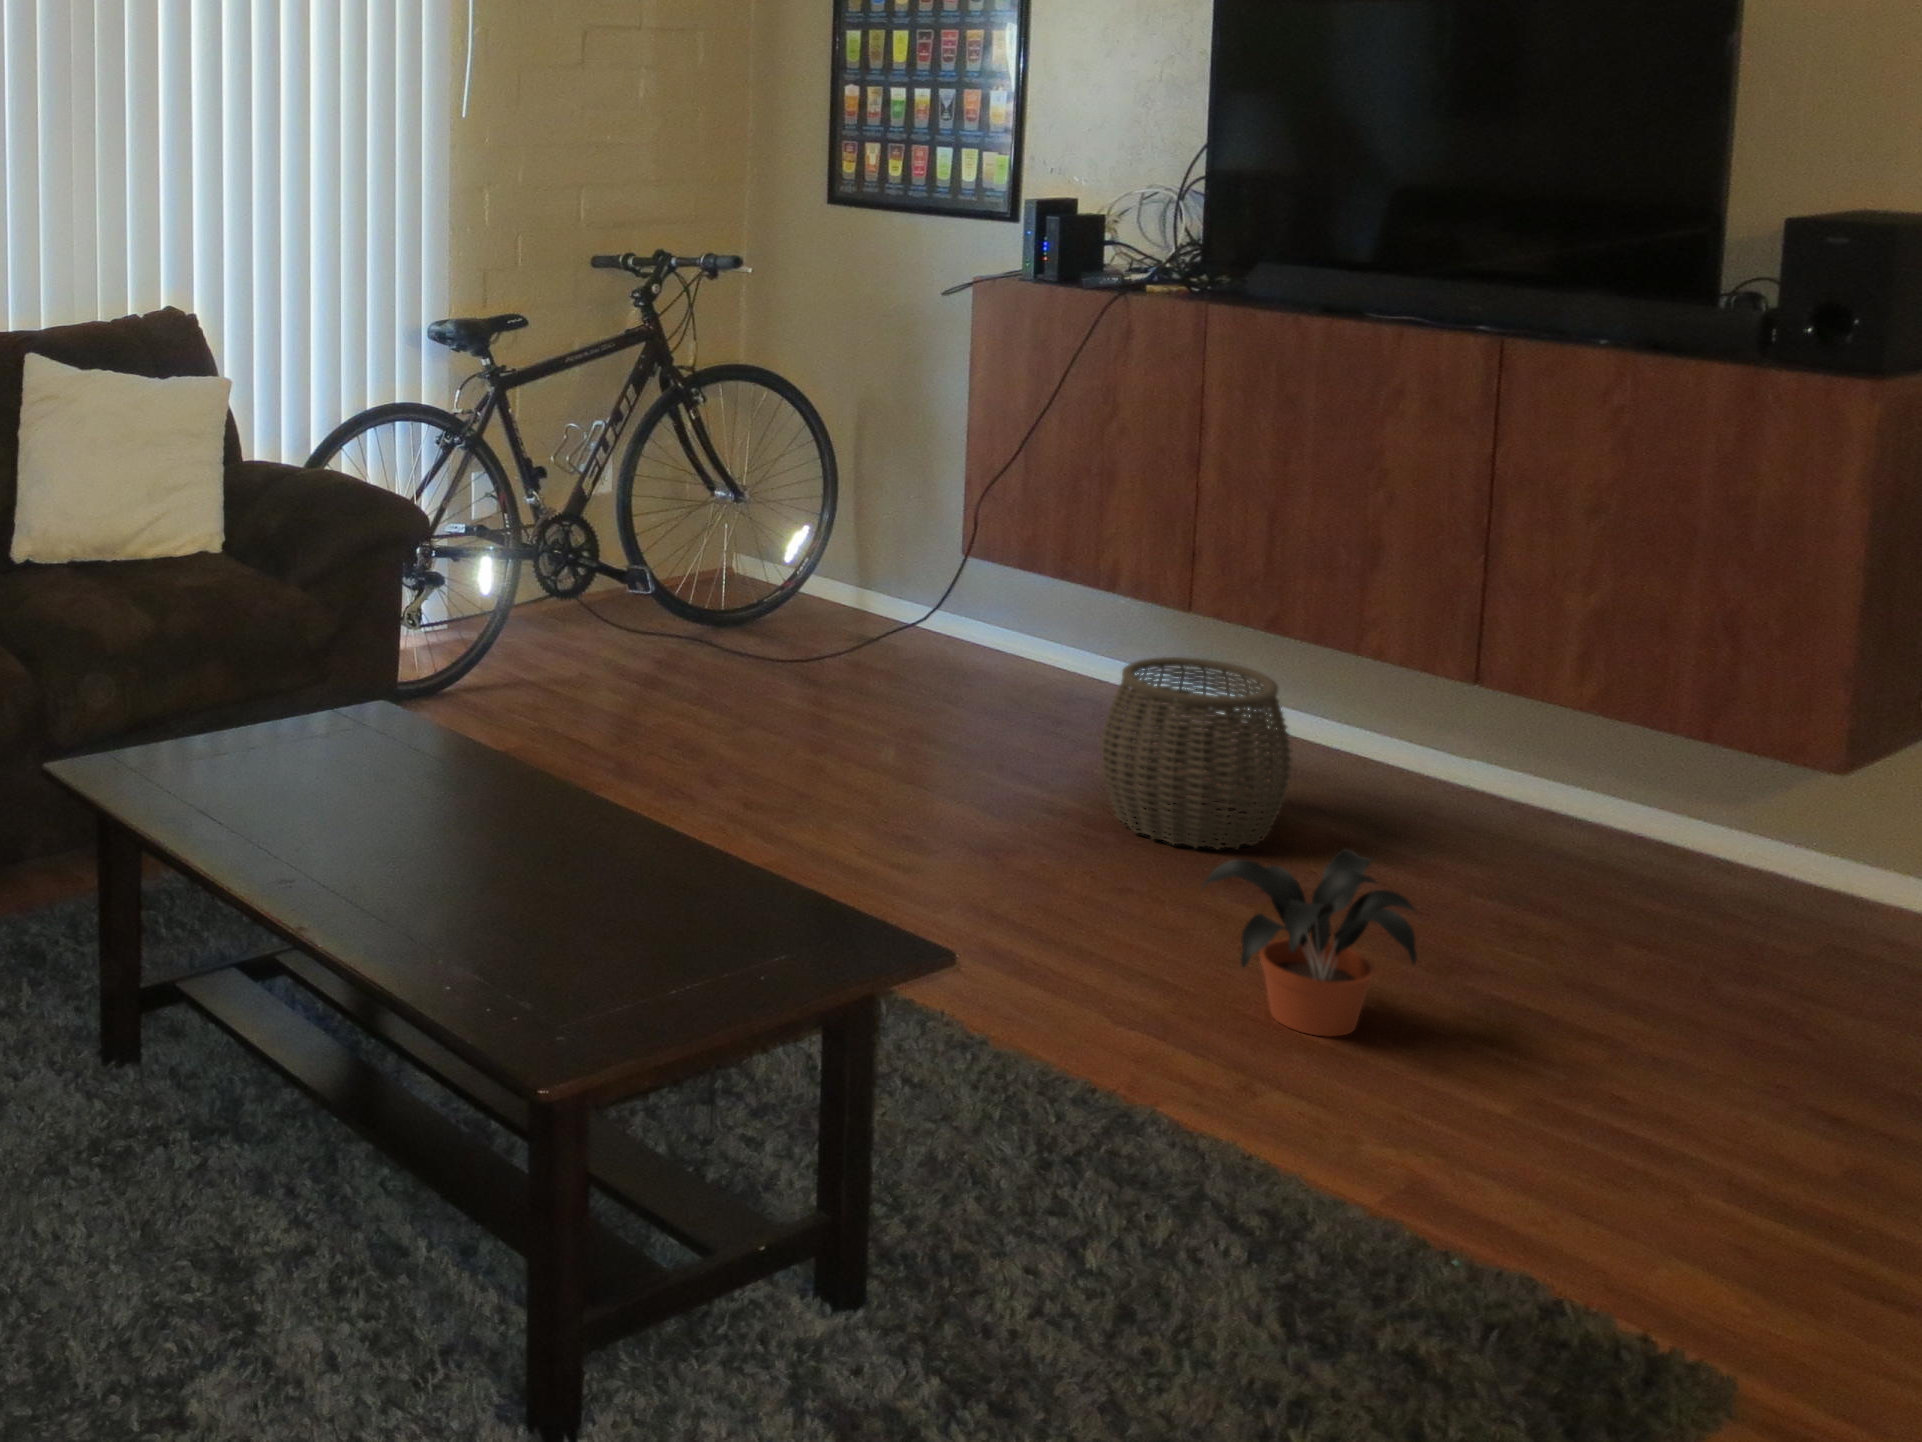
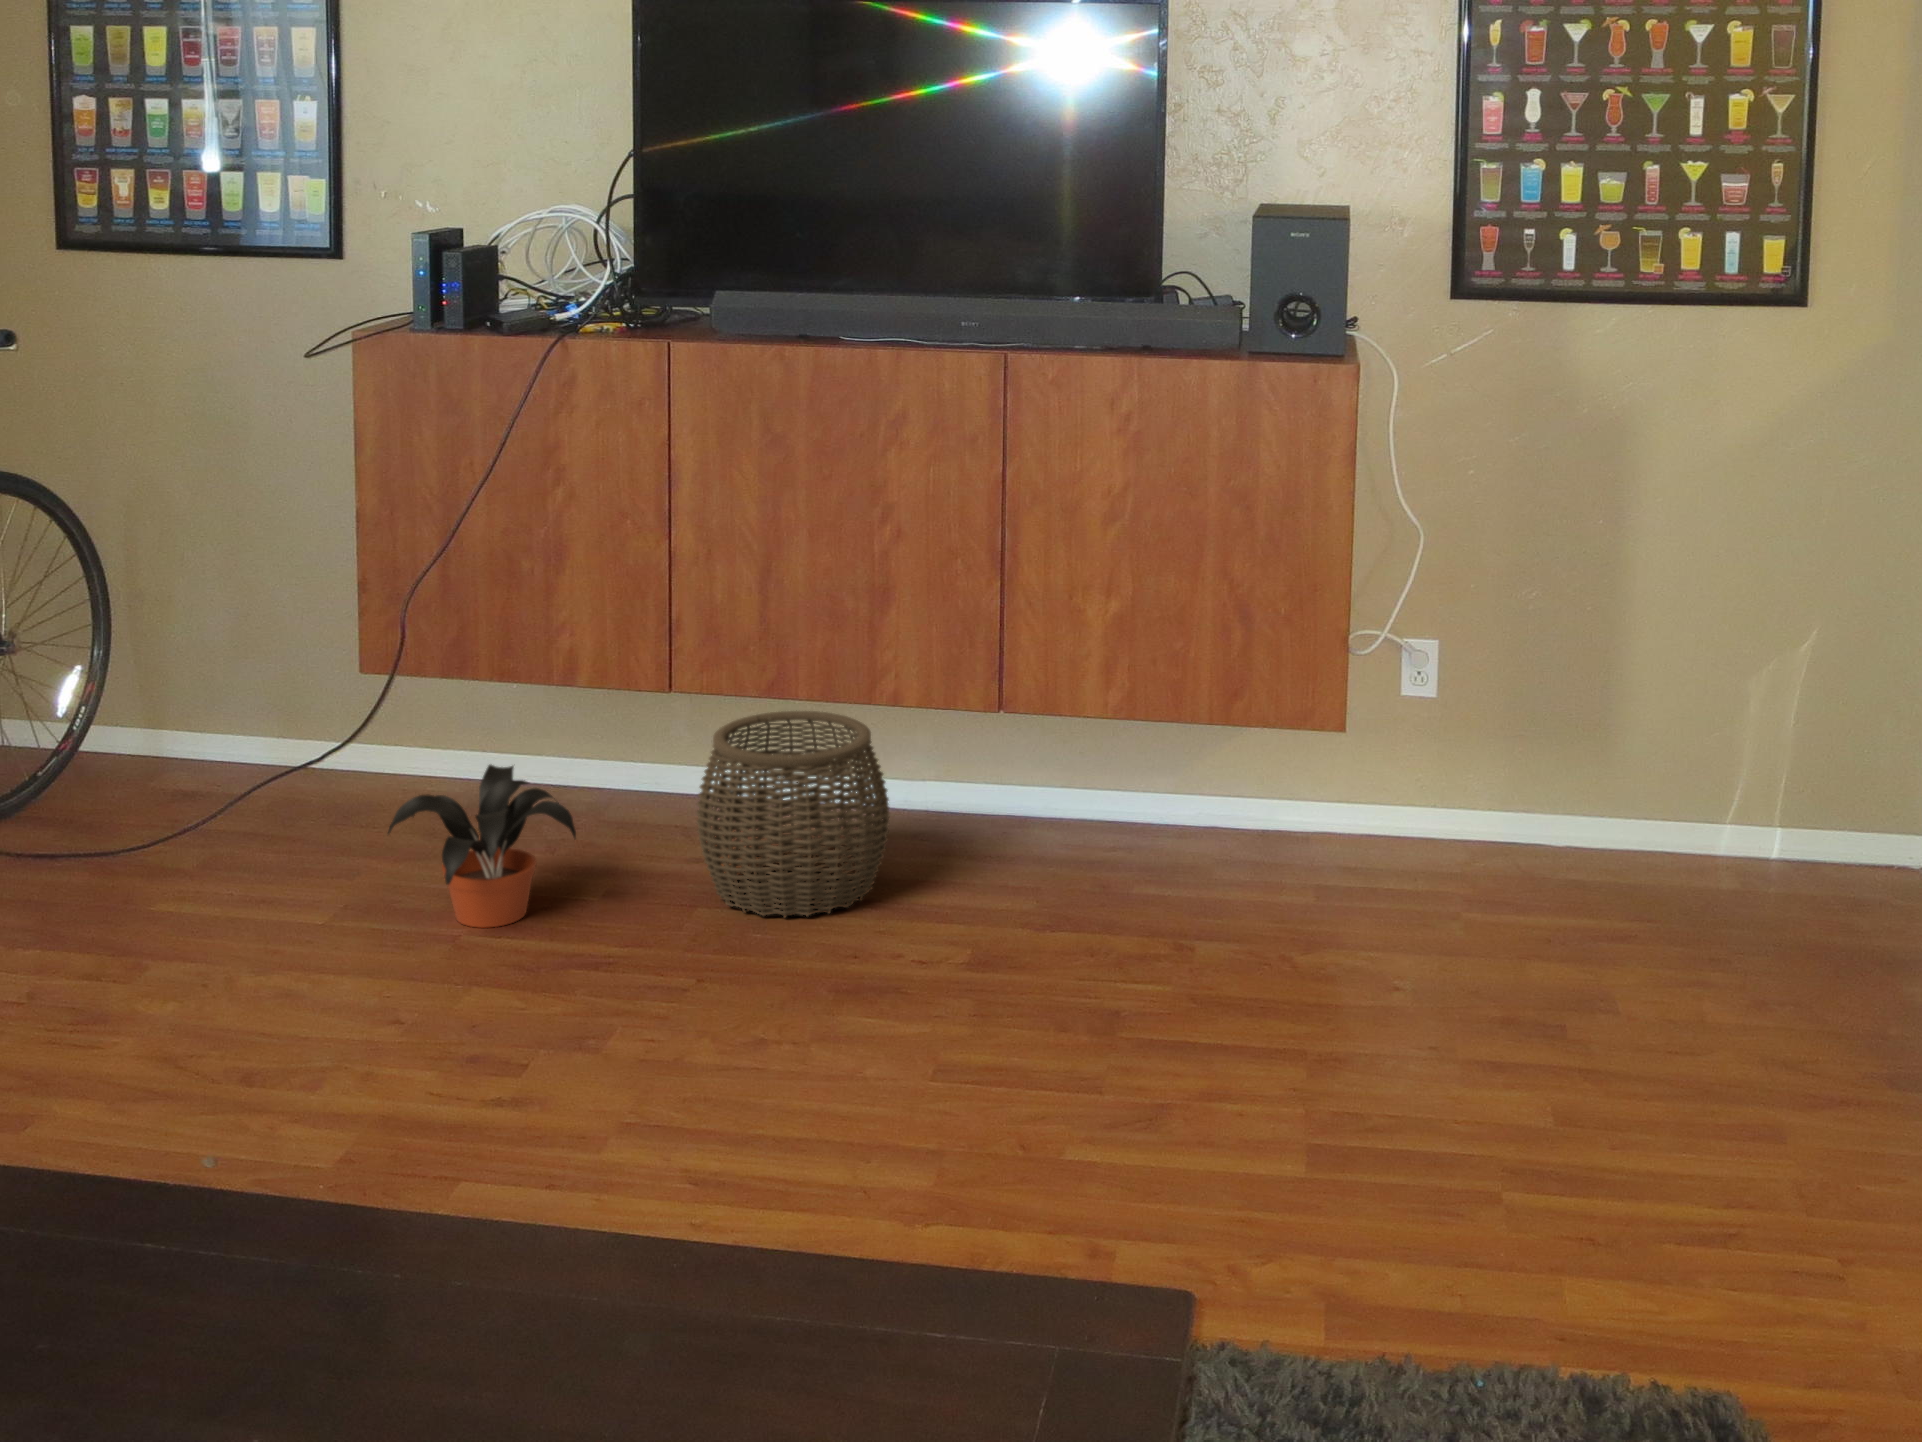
potted plant: present [1203,848,1417,1037] -> present [388,765,576,928]

